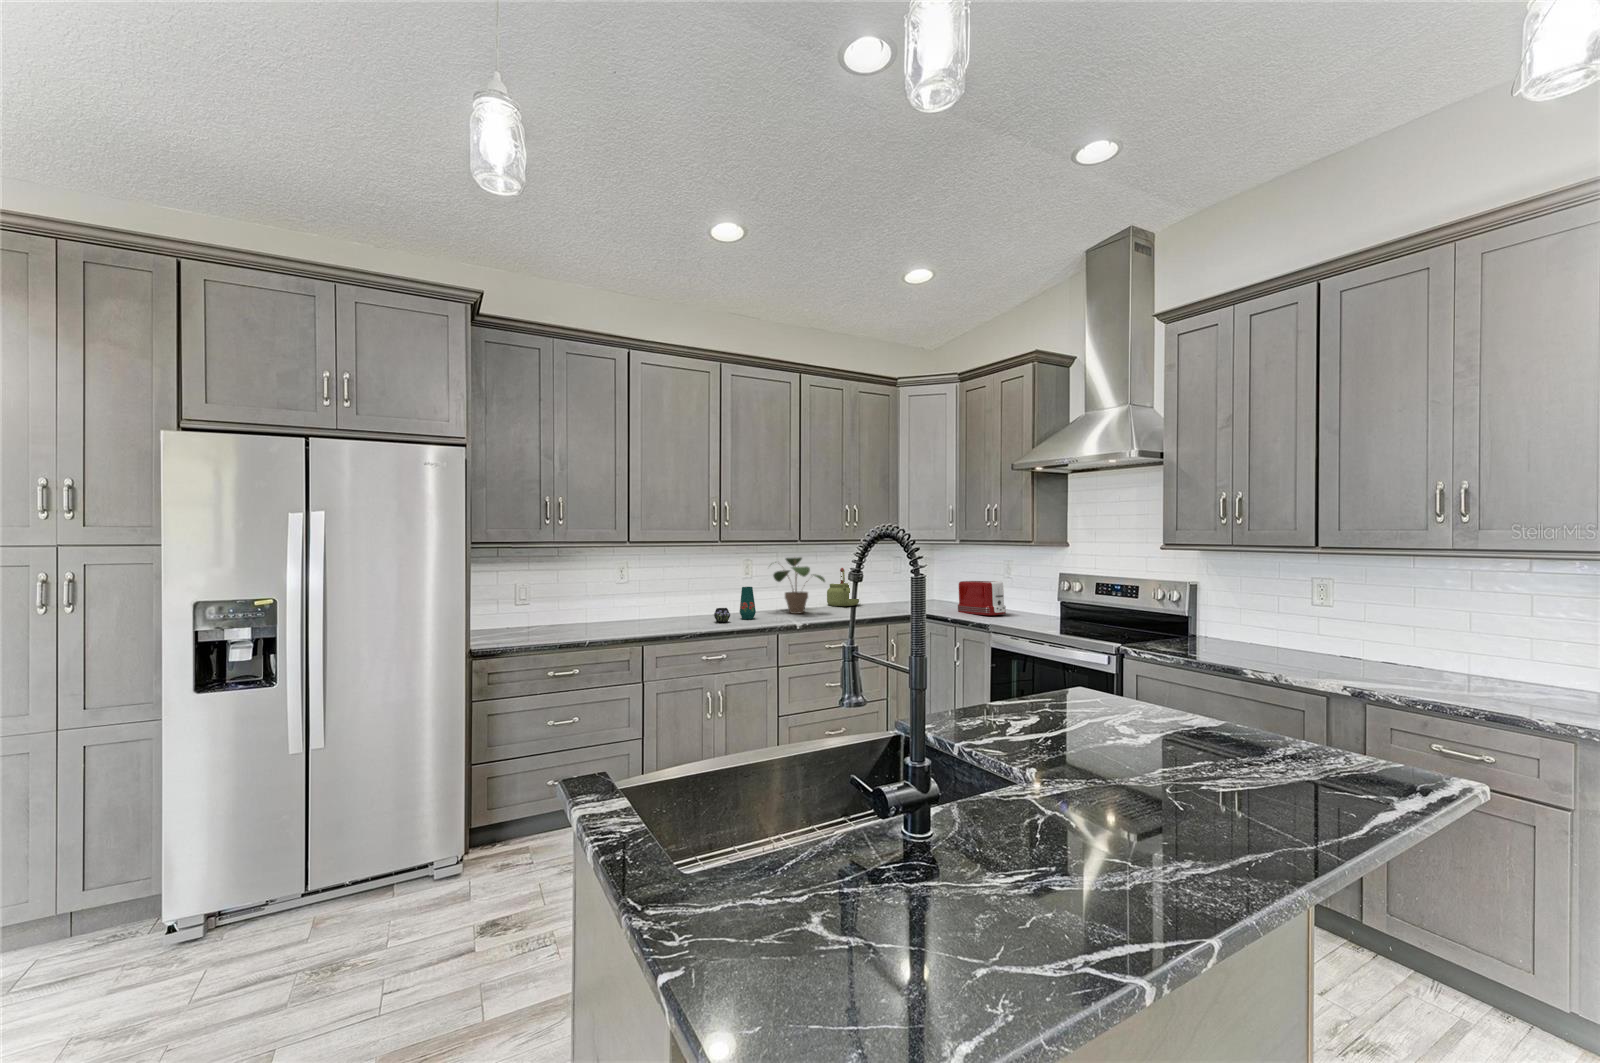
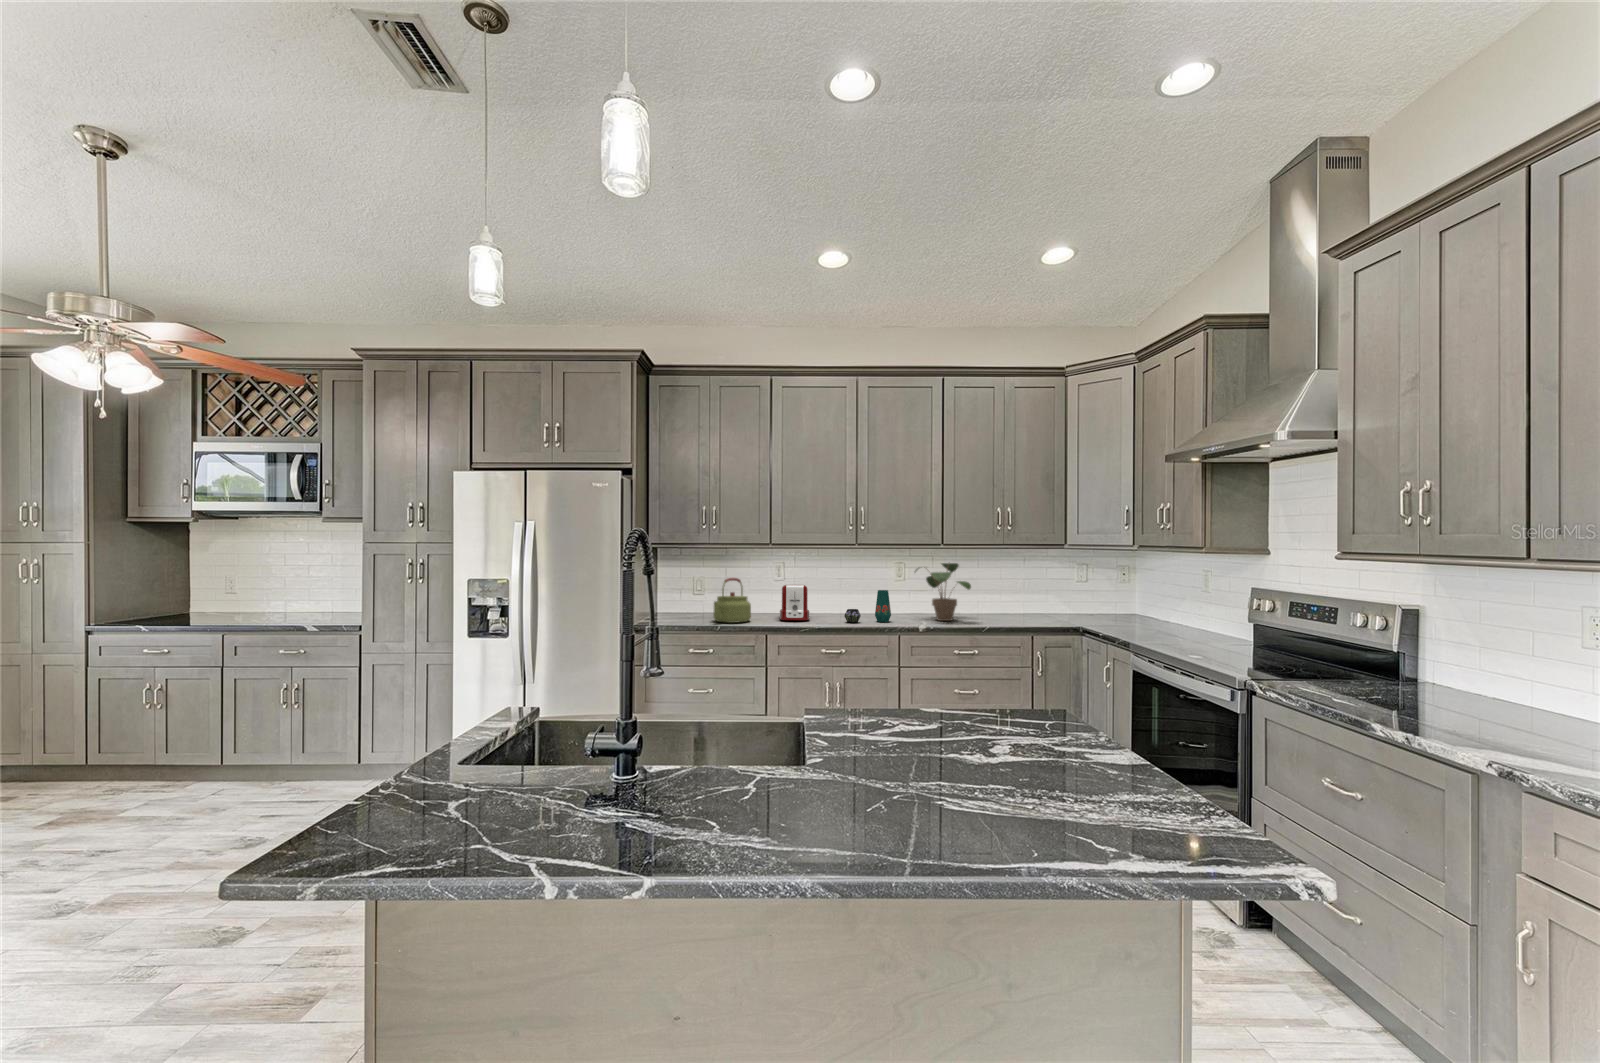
kettle: present [827,568,859,606] -> present [713,578,751,623]
toaster: present [958,581,1006,615] -> present [780,585,810,620]

